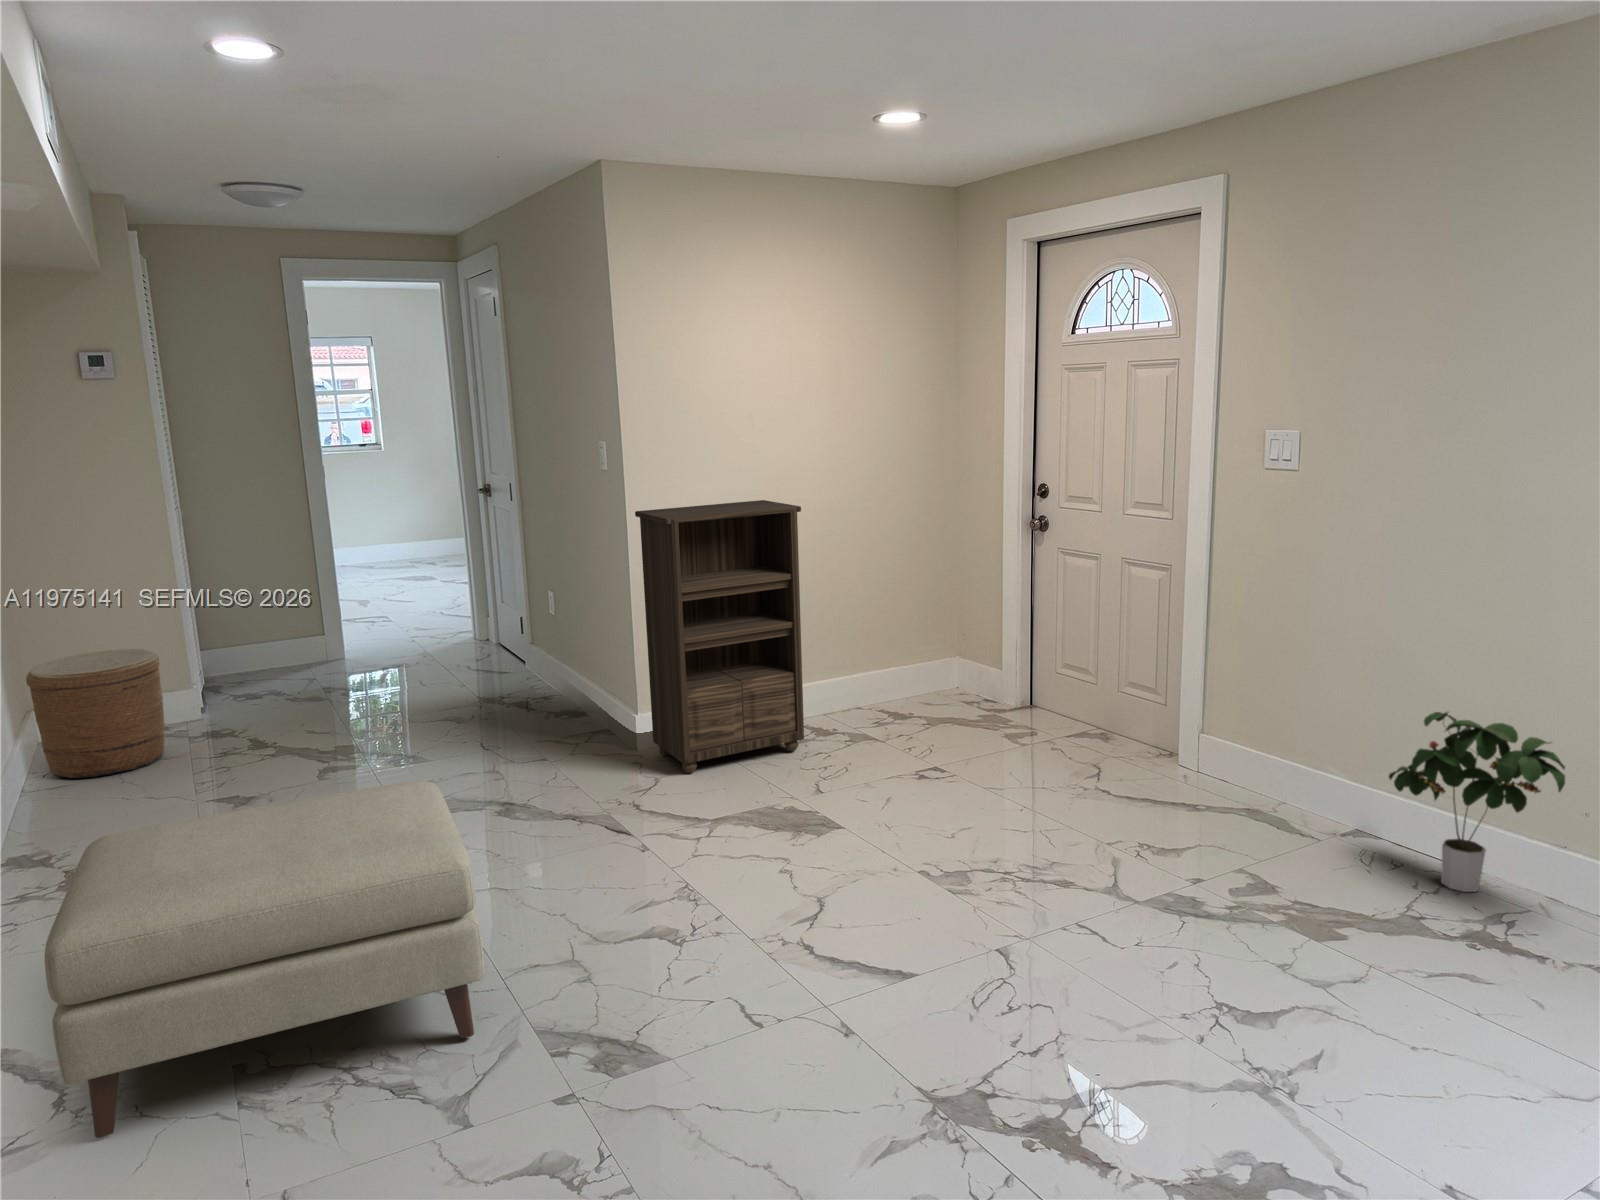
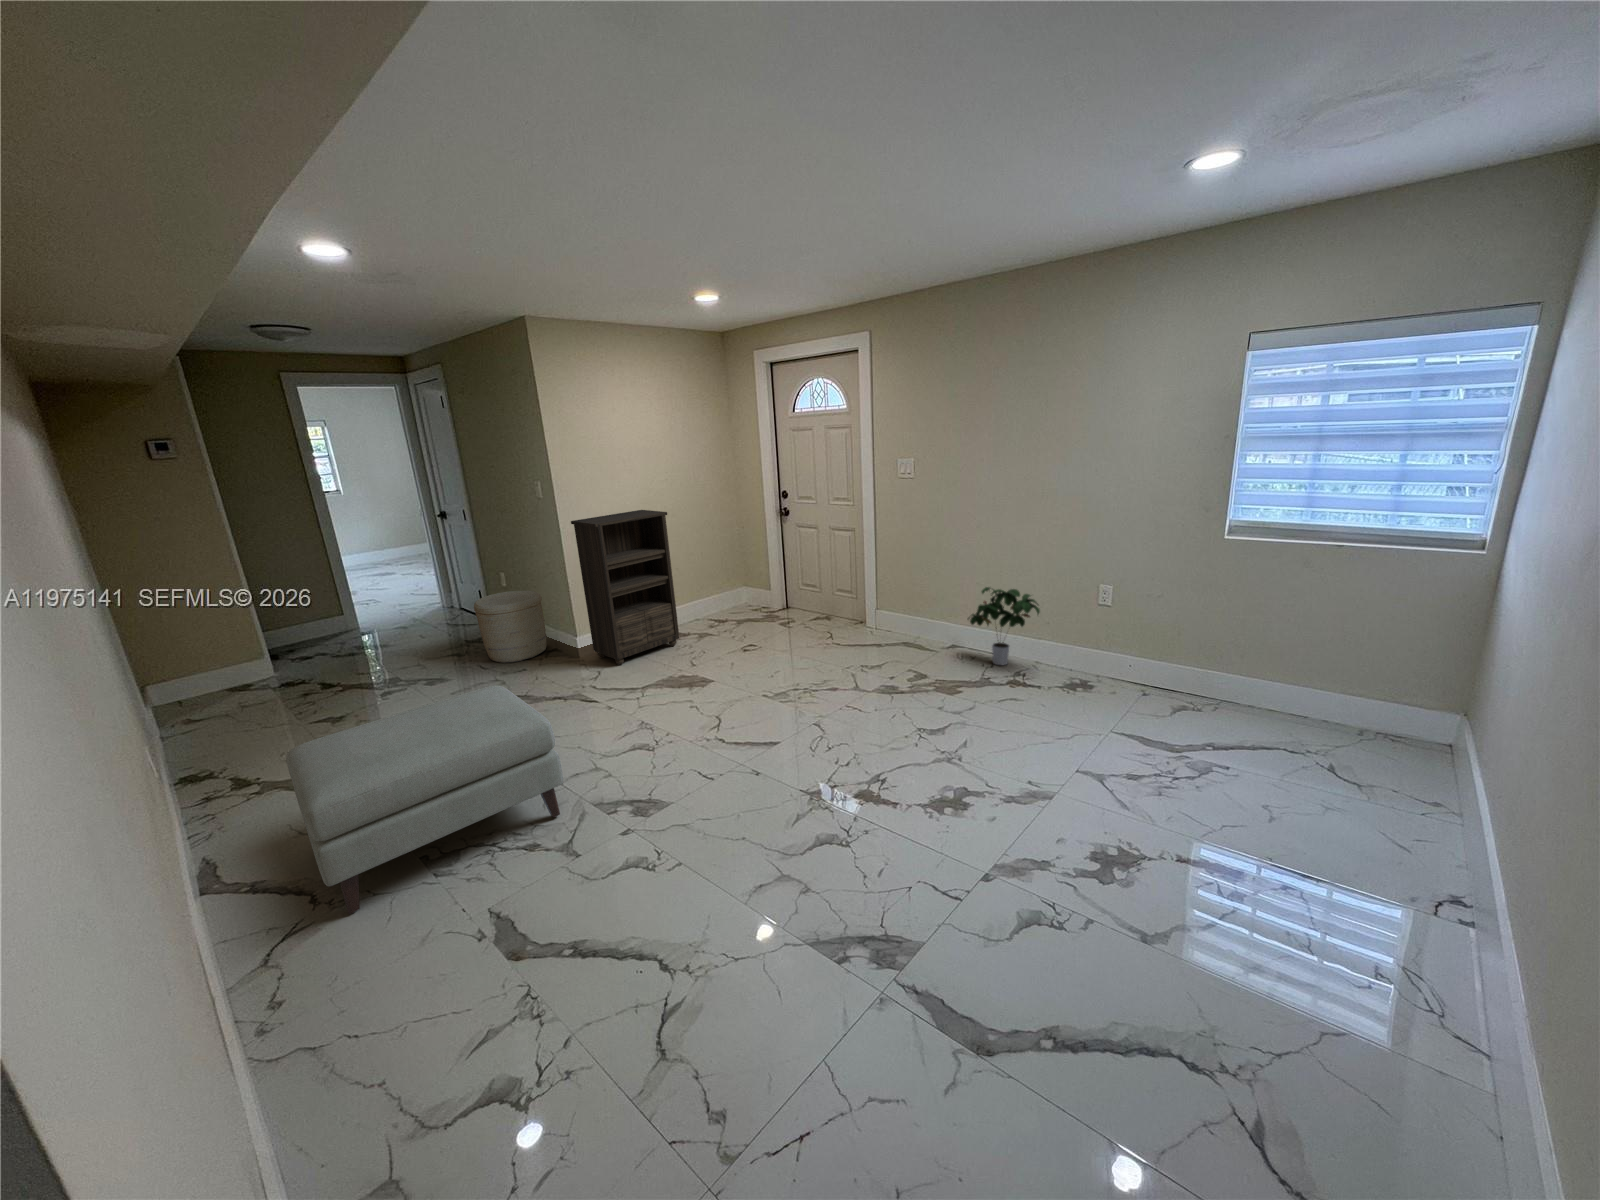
woven basket: present [26,649,165,778] -> present [474,591,546,663]

